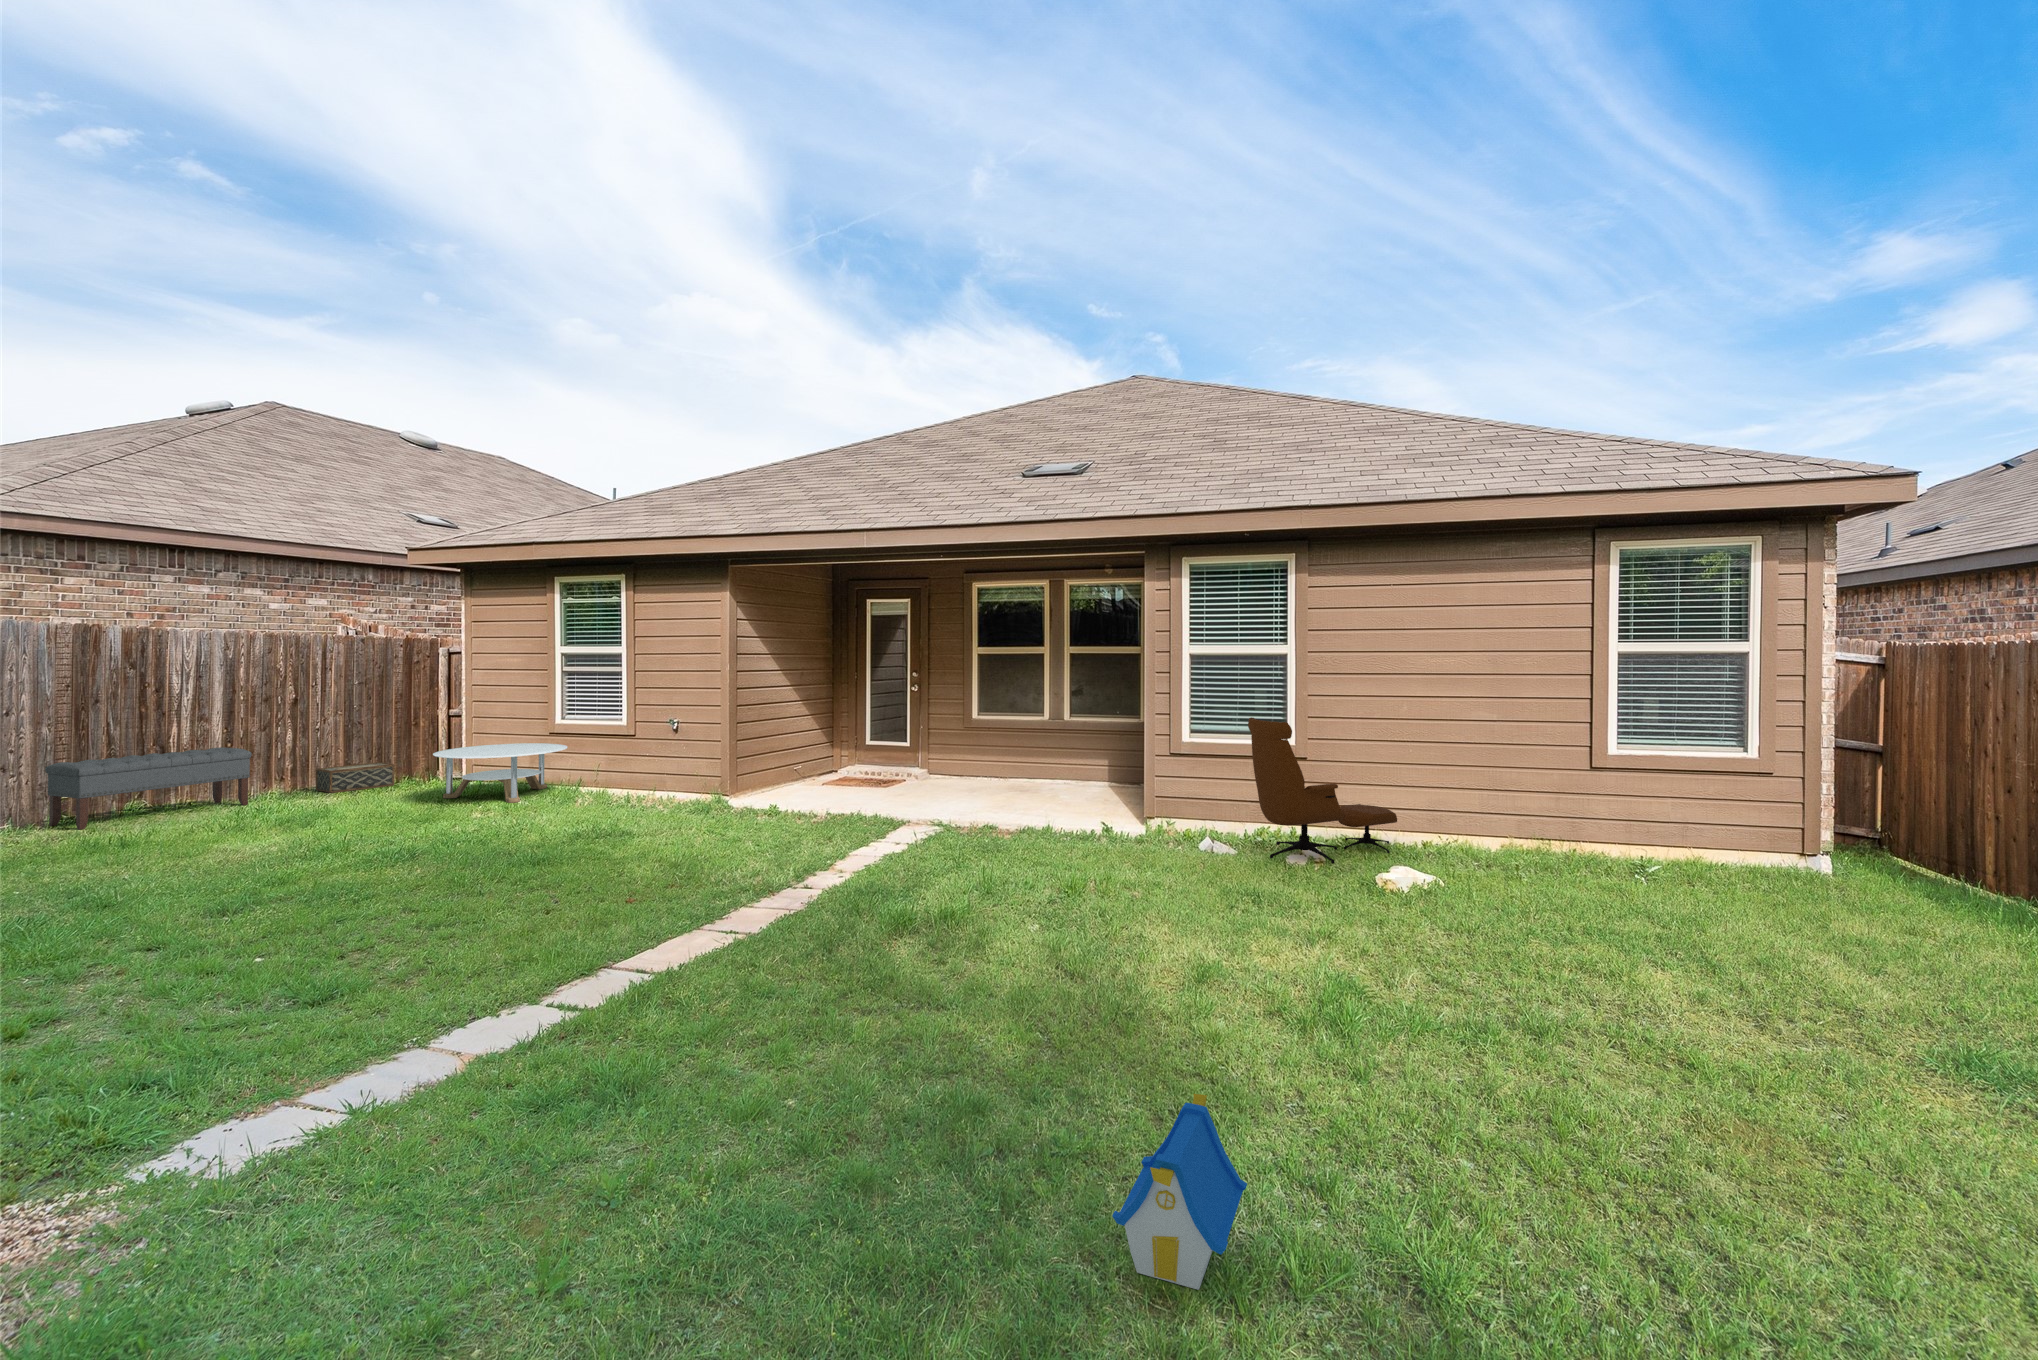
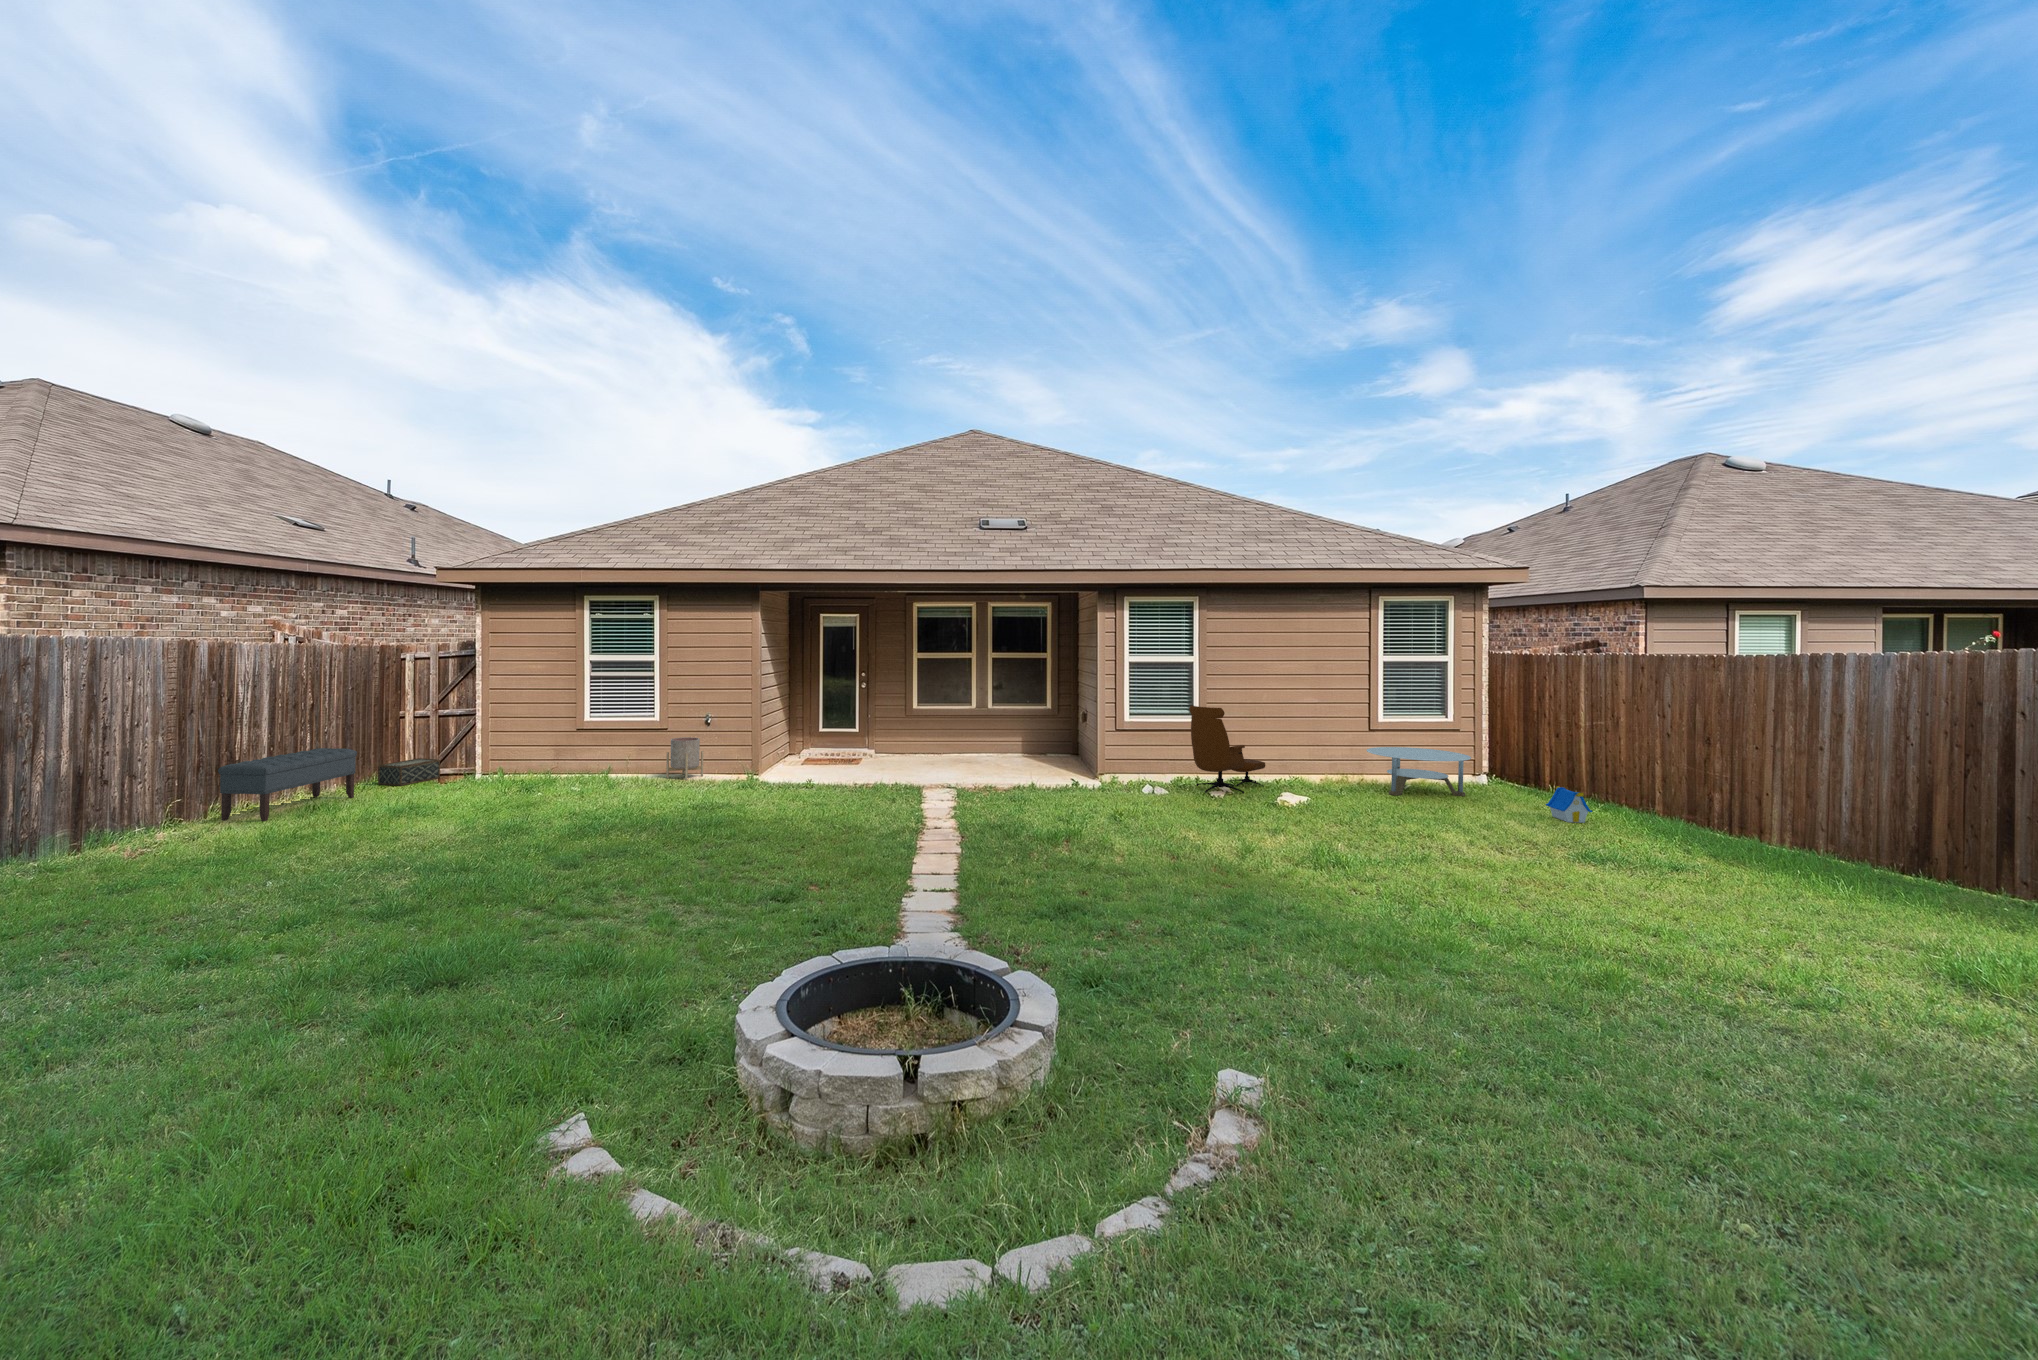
round table: present [433,743,568,803] -> present [1367,747,1471,796]
planter: none [611,747,658,800] -> present [666,737,703,780]
toy house: present [1112,1094,1247,1290] -> present [1546,786,1592,823]

